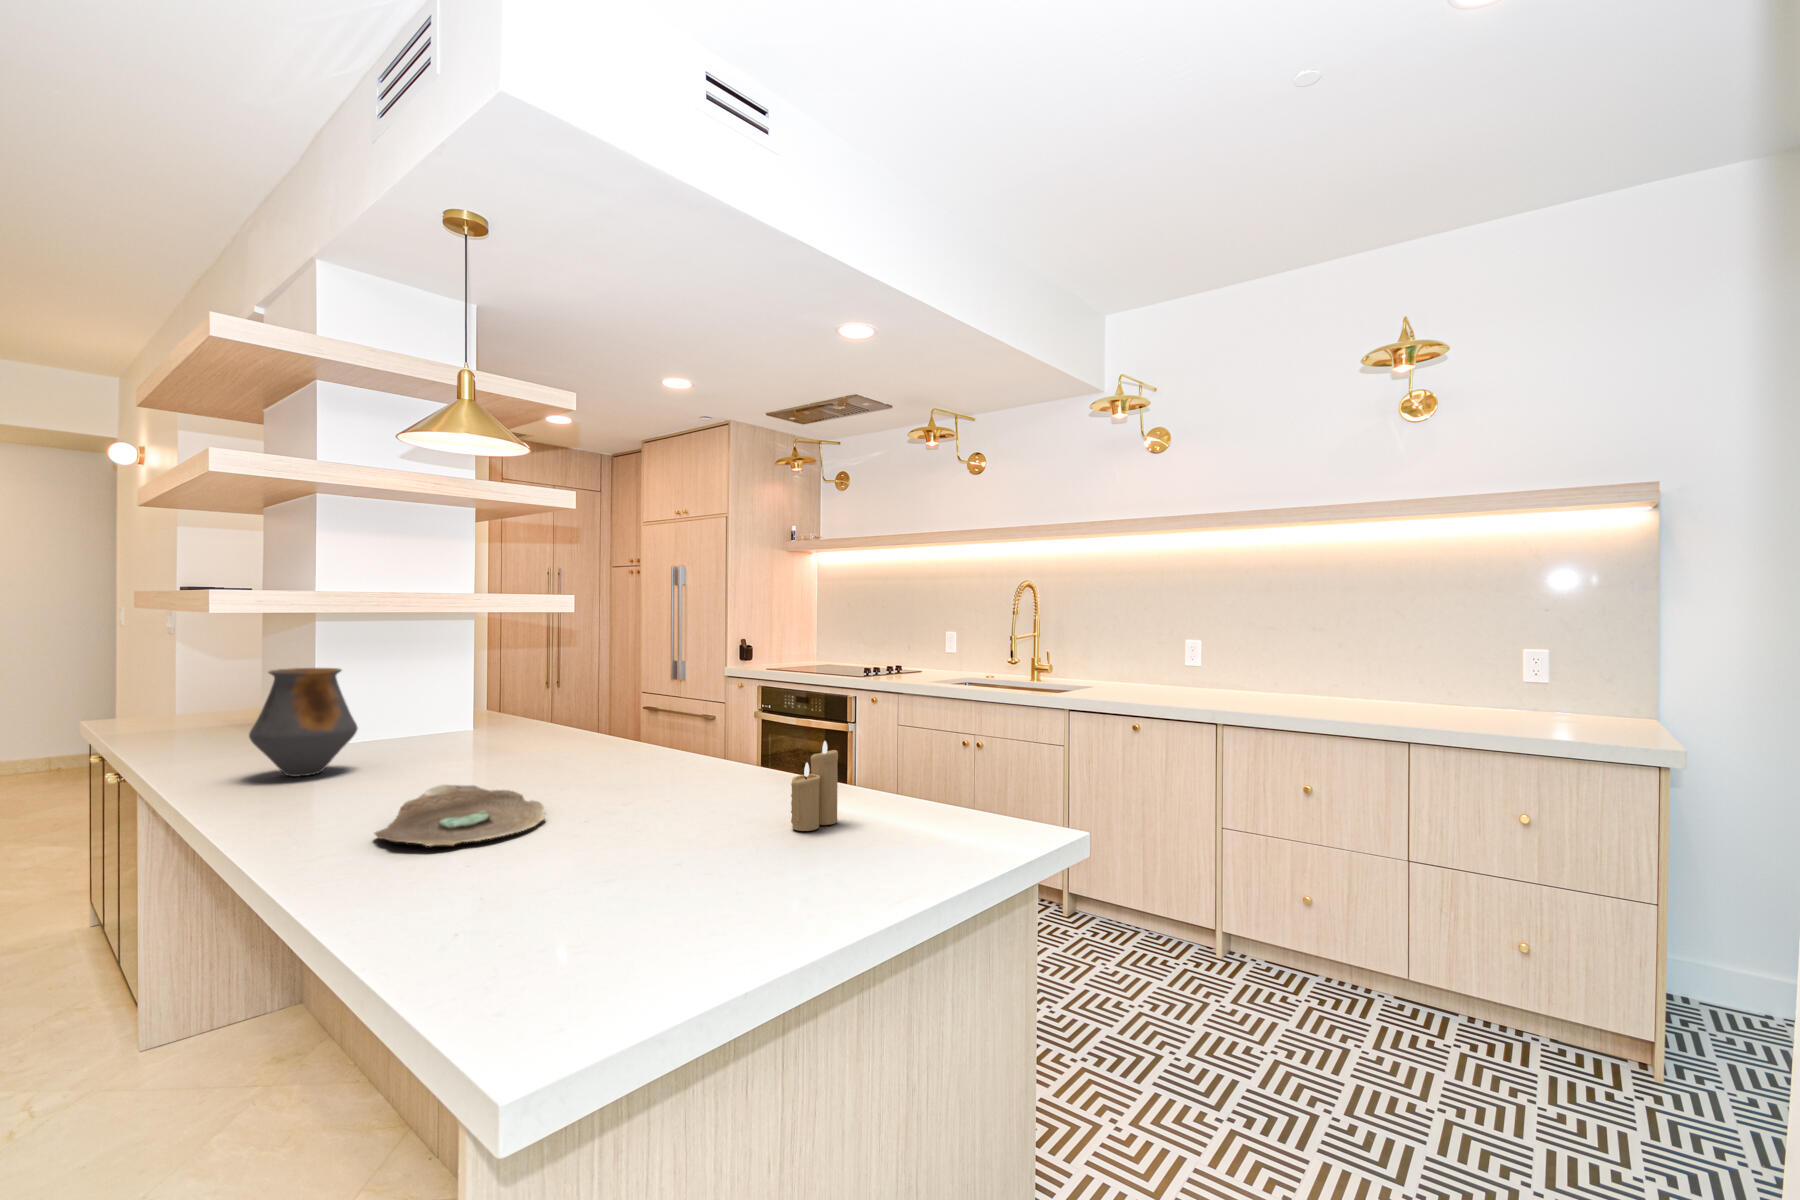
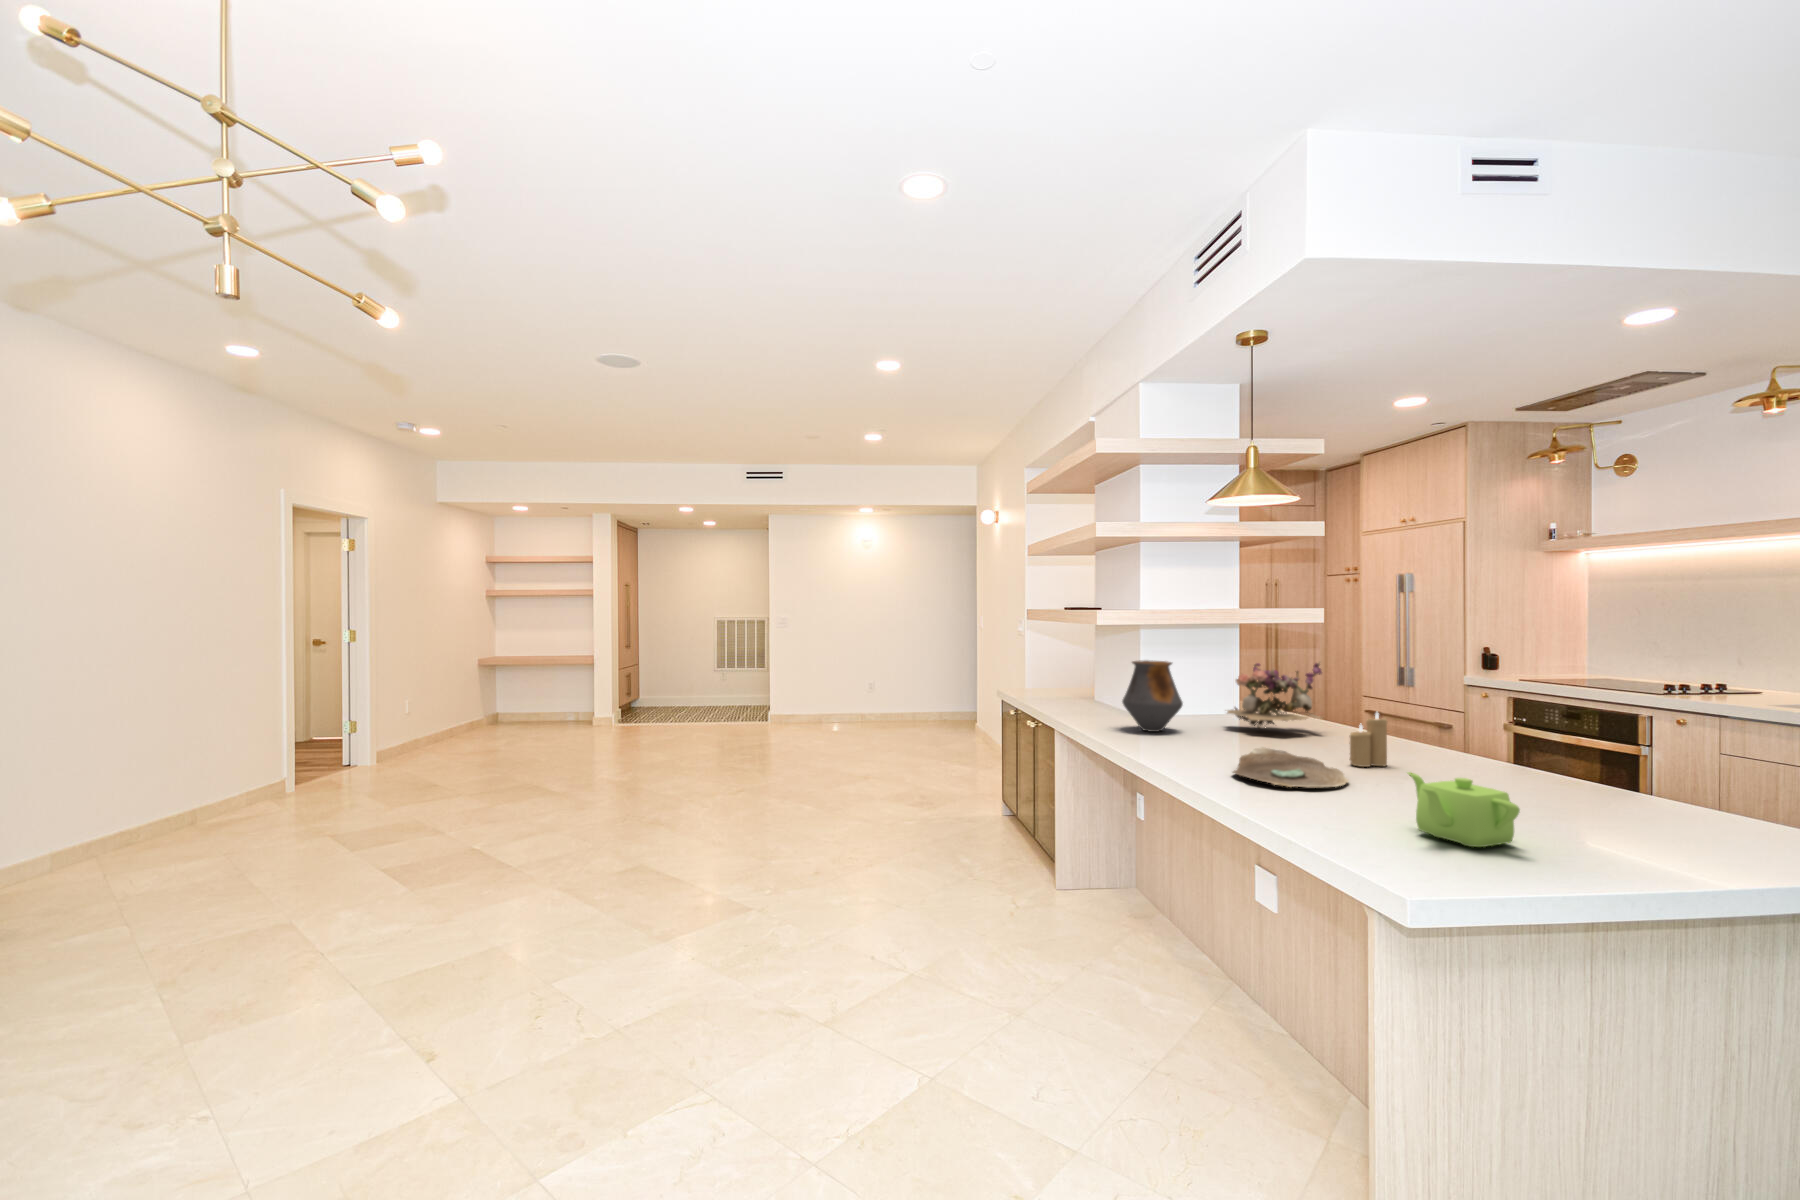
flower arrangement: none [427,659,558,753] -> present [1227,663,1322,727]
candle: present [791,741,838,831] -> present [1350,713,1387,767]
teapot: none [586,805,703,900] -> present [1408,772,1520,847]

